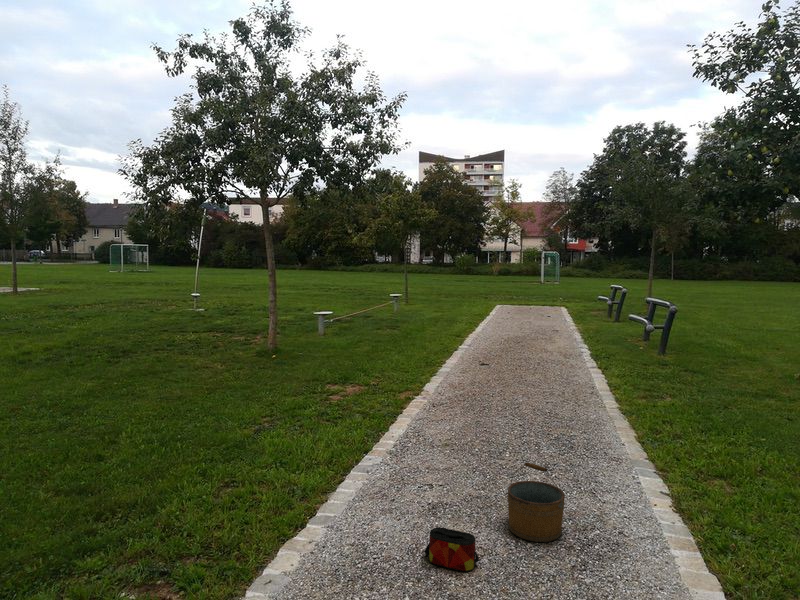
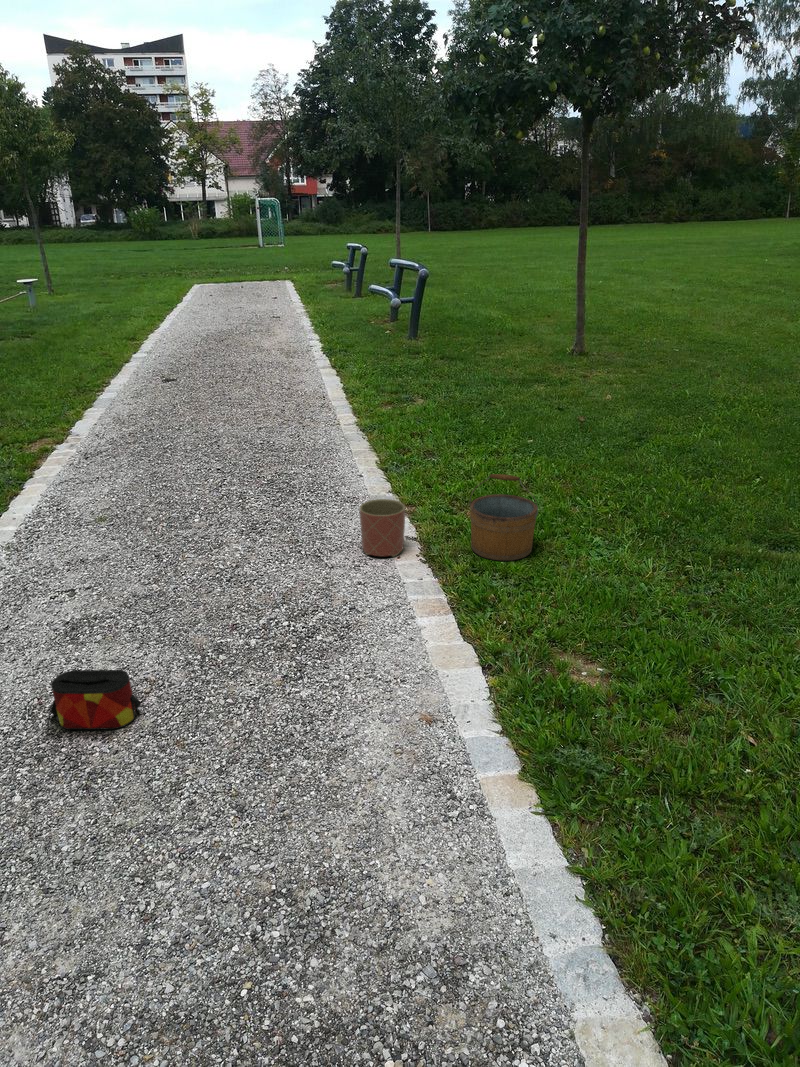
planter: none [626,460,662,505] -> present [360,499,405,557]
bucket: present [508,463,565,542] -> present [470,474,538,561]

